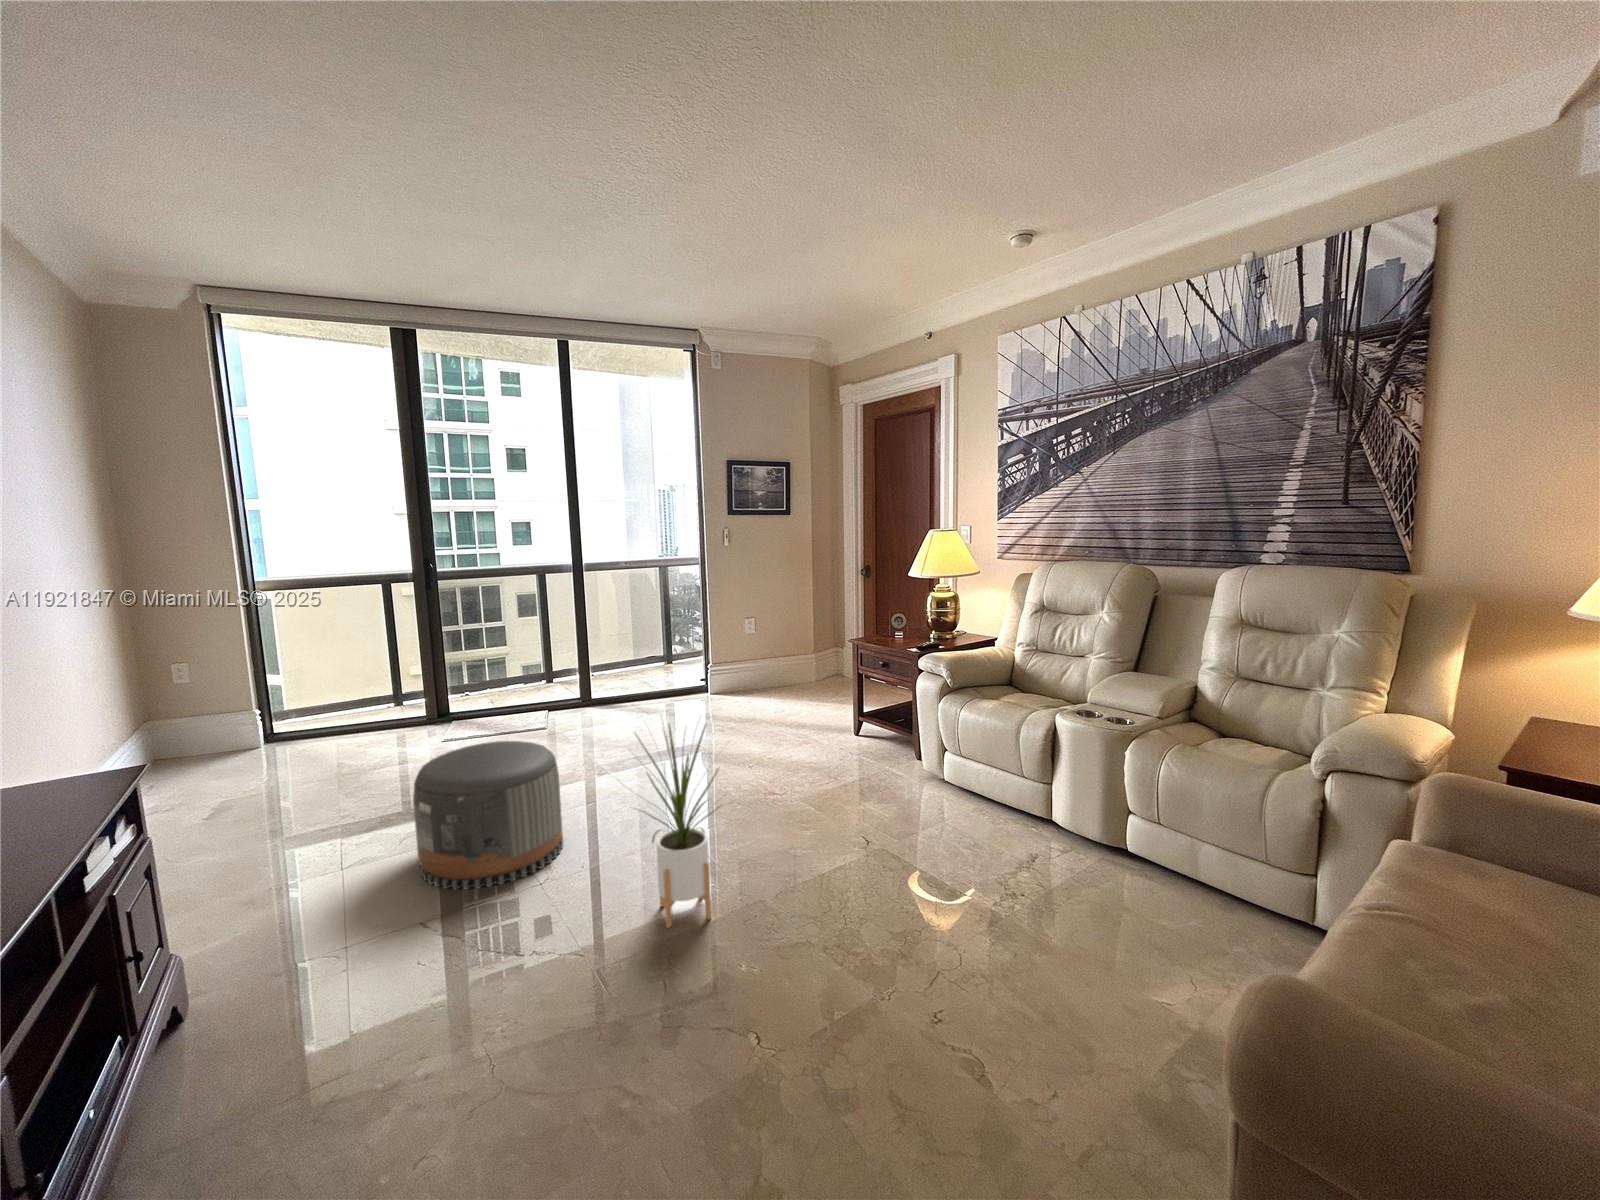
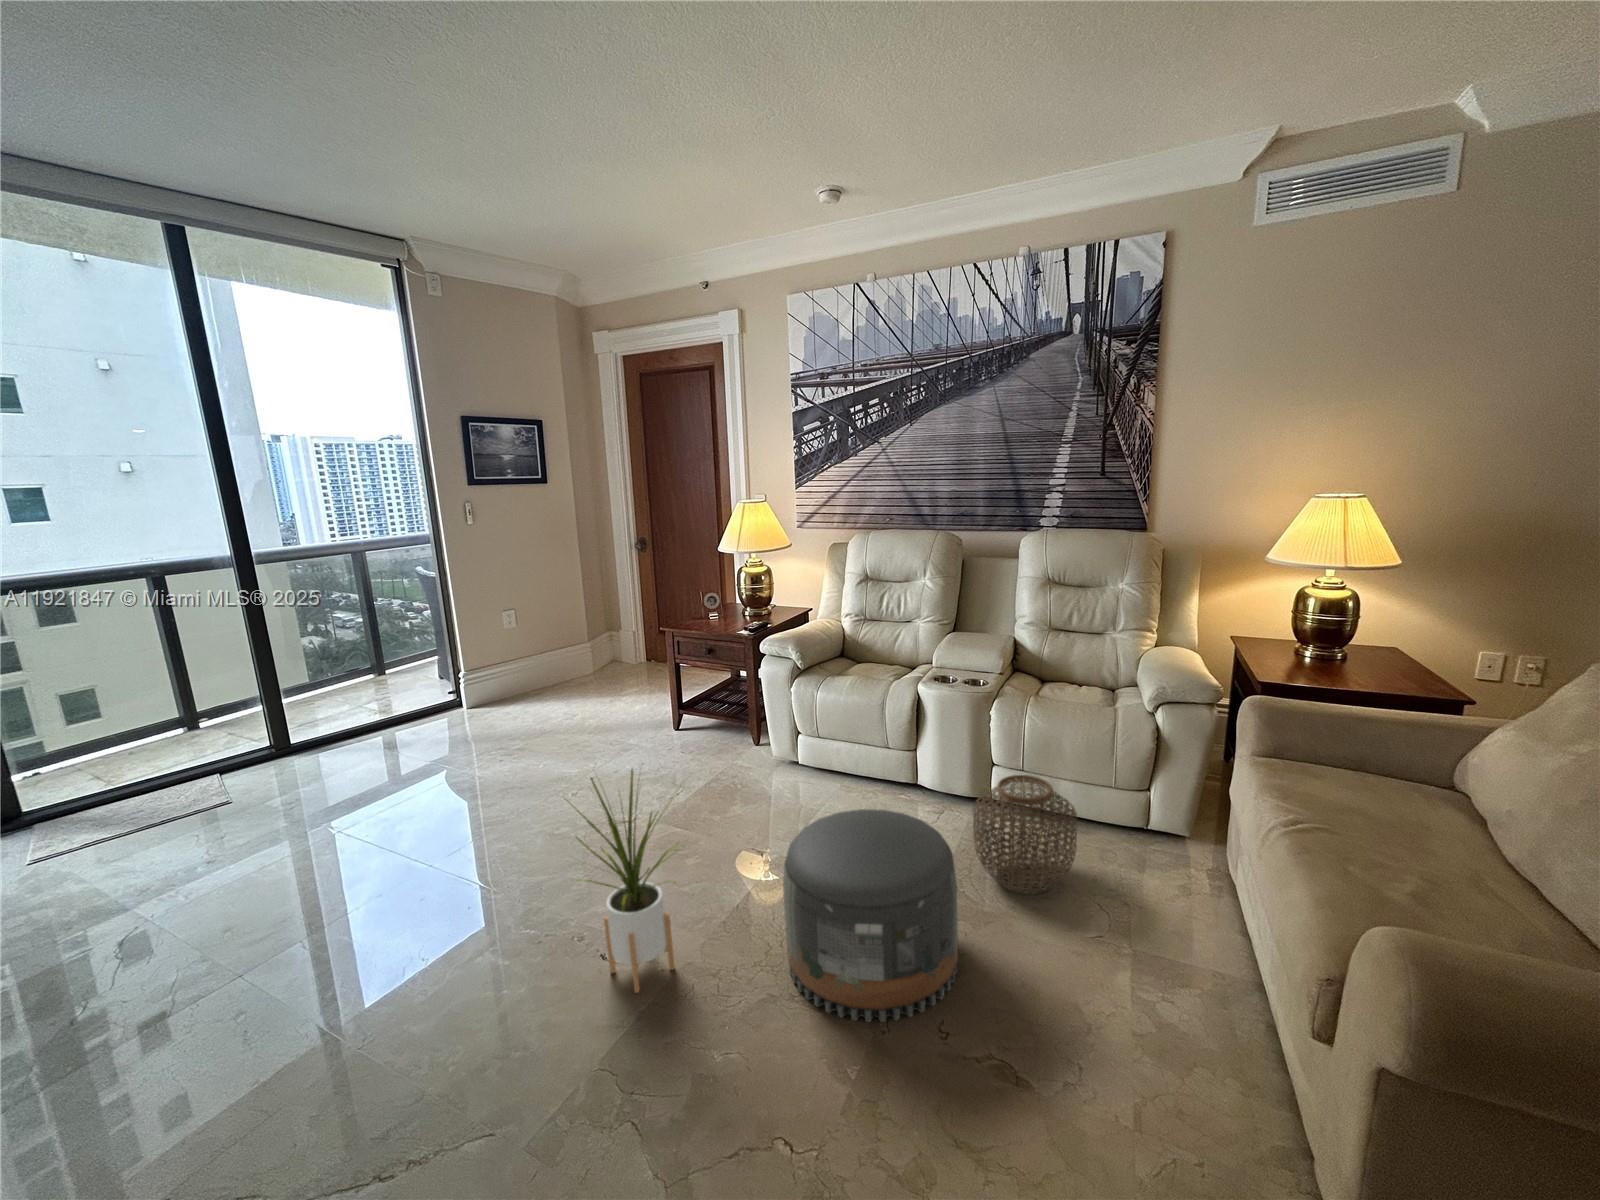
pouf: present [413,741,563,890] -> present [783,809,958,1022]
woven basket: none [1053,820,1183,967] -> present [973,775,1077,894]

